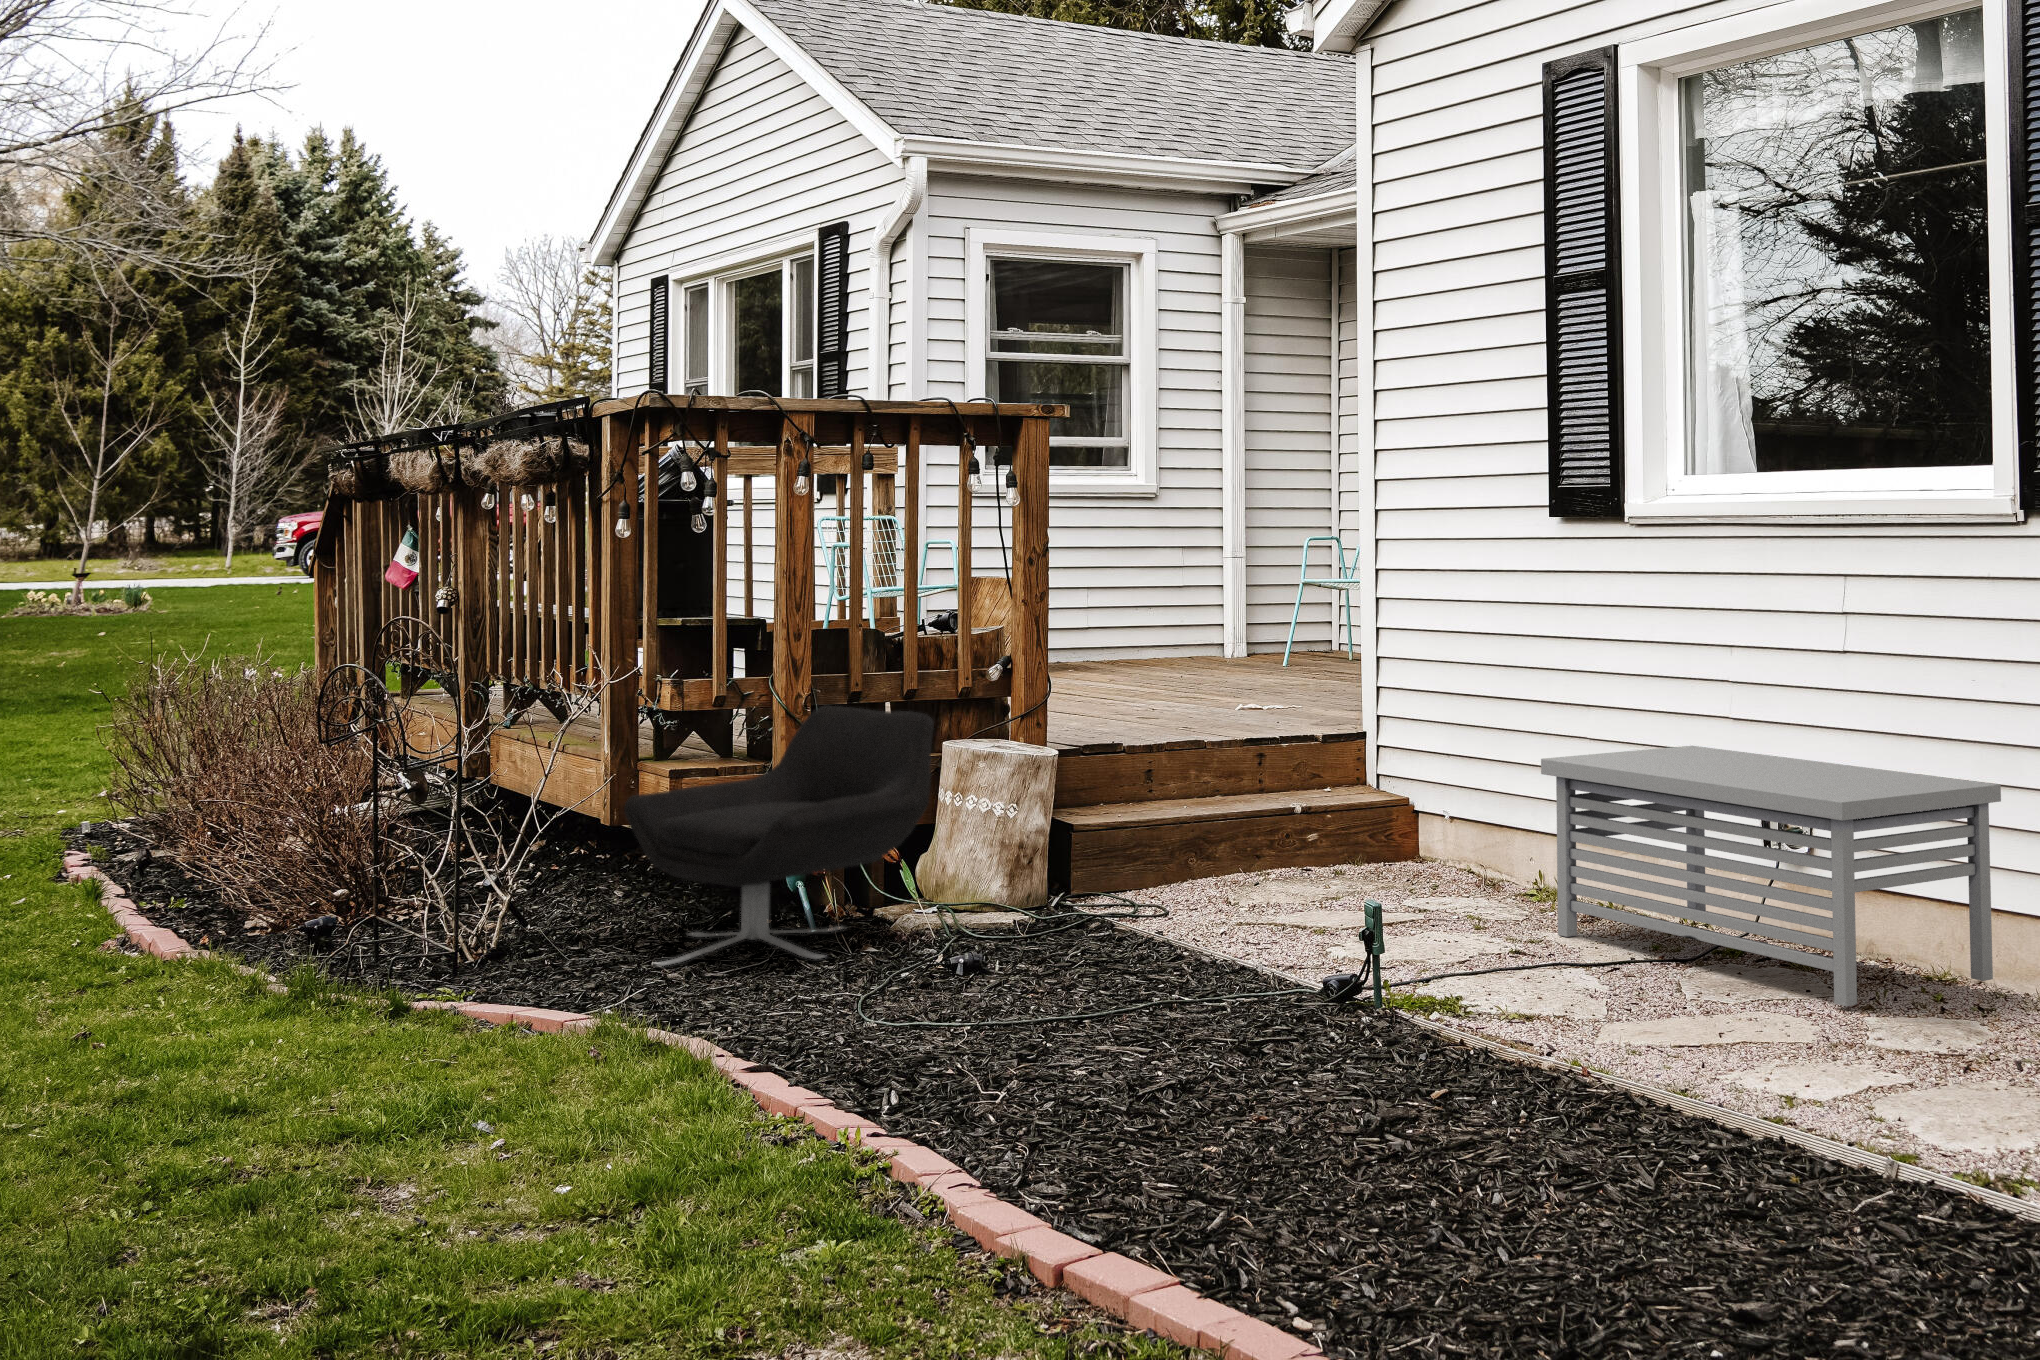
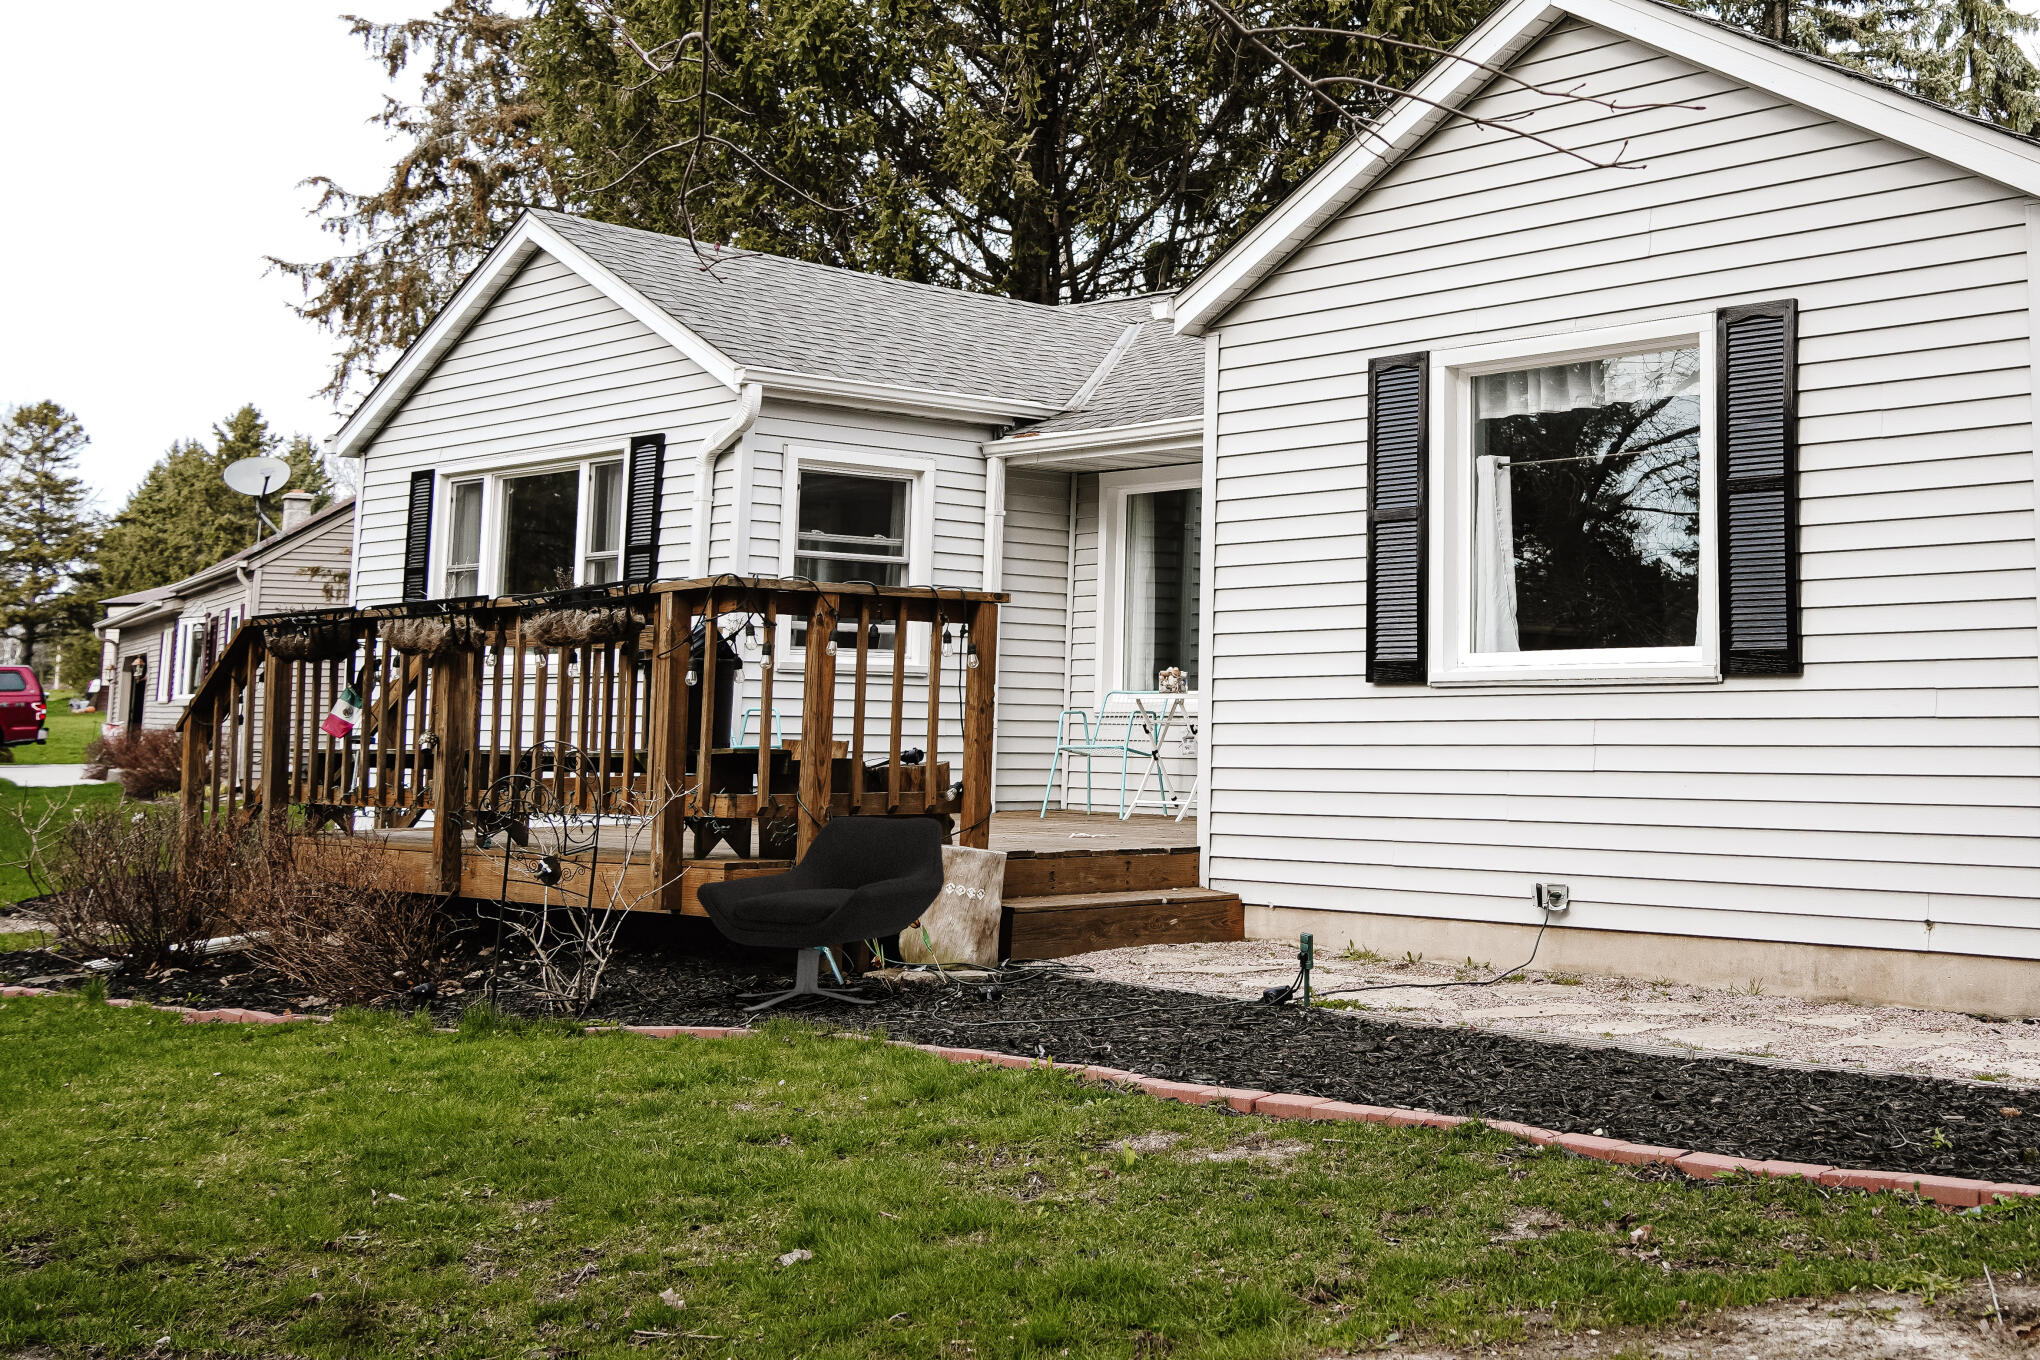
storage bench: present [1541,746,2001,1006] -> none [1395,843,1711,996]

